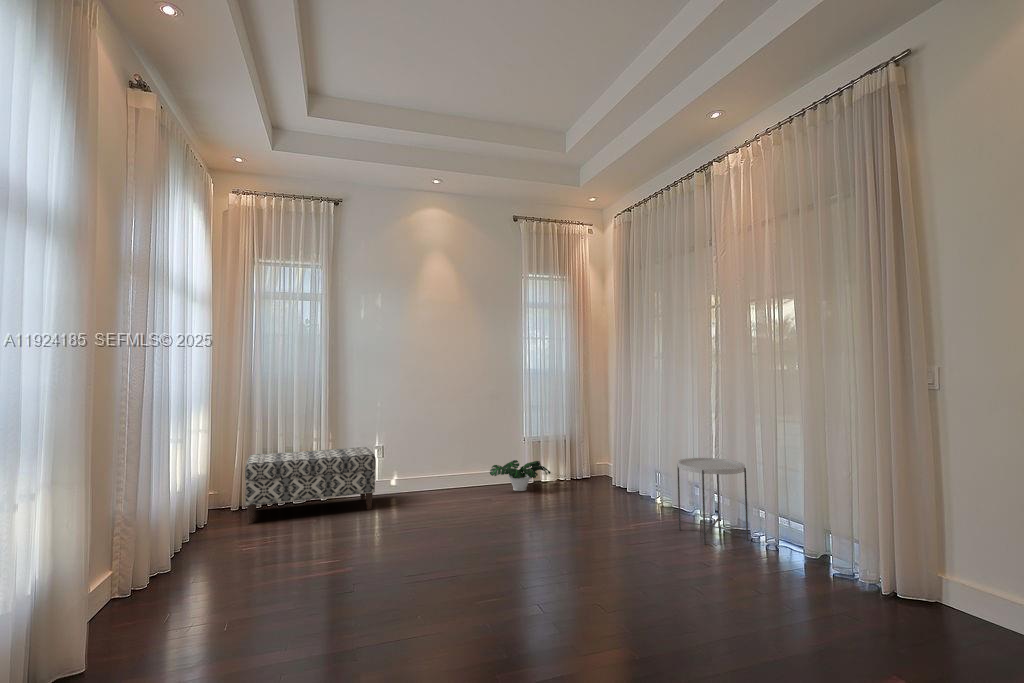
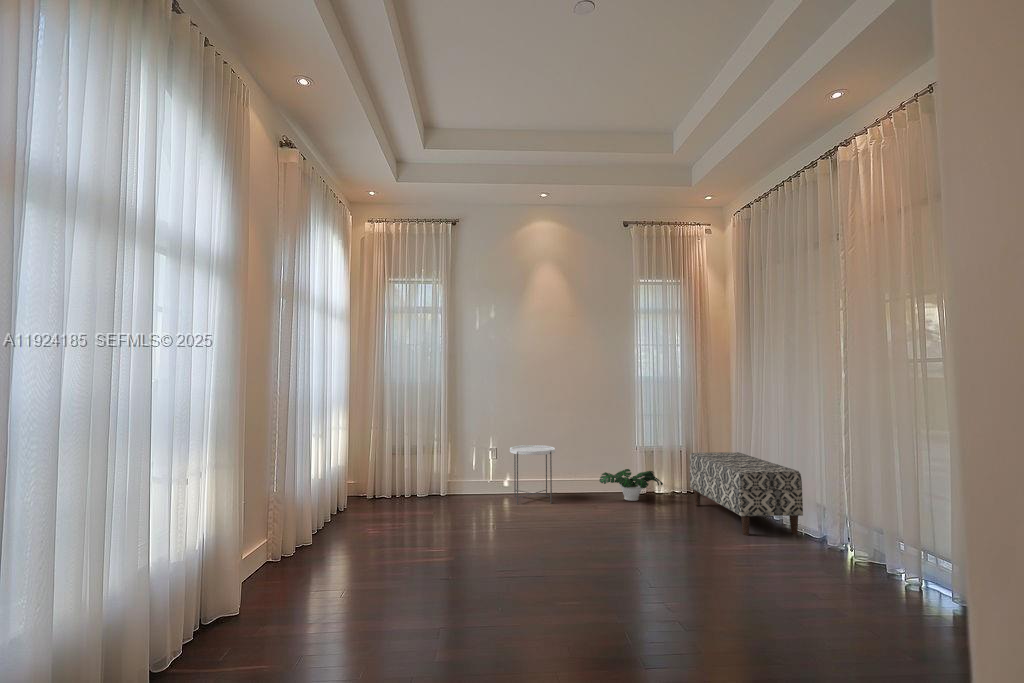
bench: present [245,447,375,524] -> present [690,452,803,536]
side table: present [677,458,749,545] -> present [510,445,555,504]

